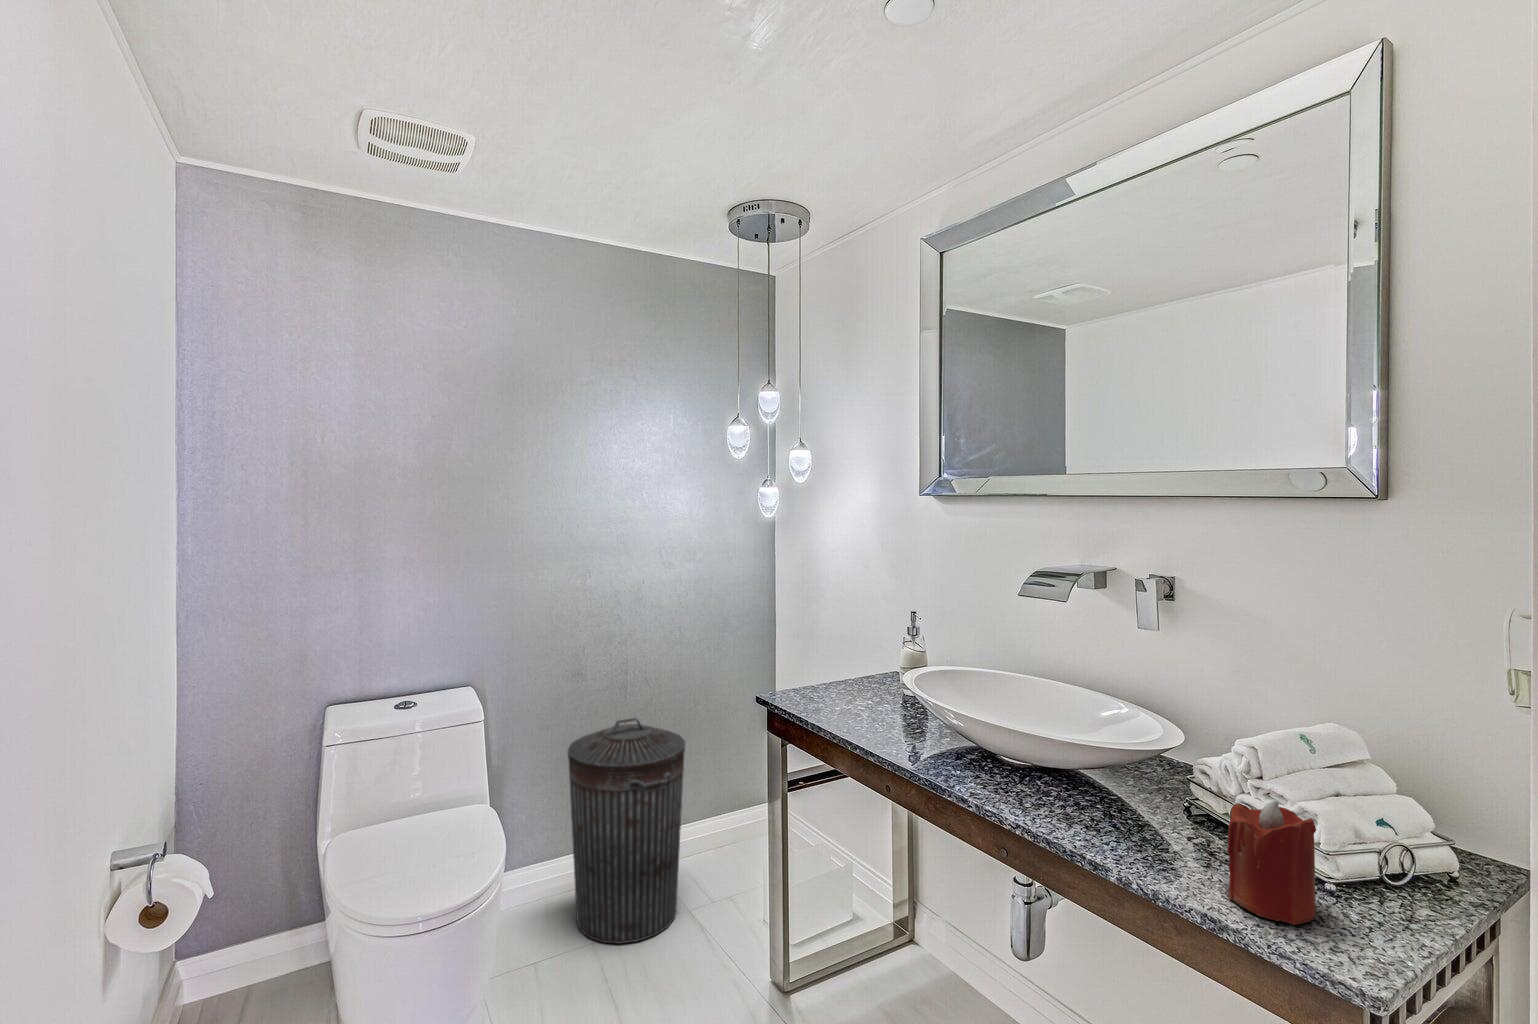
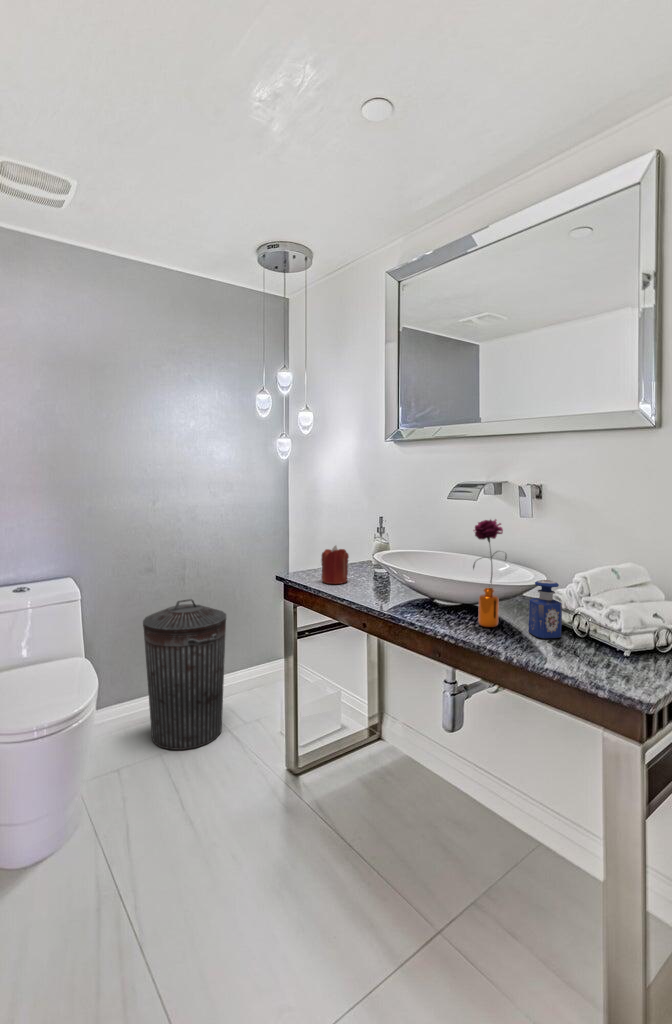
flower: none [1060,641,1115,814] -> present [473,519,507,627]
perfume bottle: none [1155,745,1211,843] -> present [529,580,562,638]
candle: present [1227,800,1316,925] -> present [321,545,349,584]

